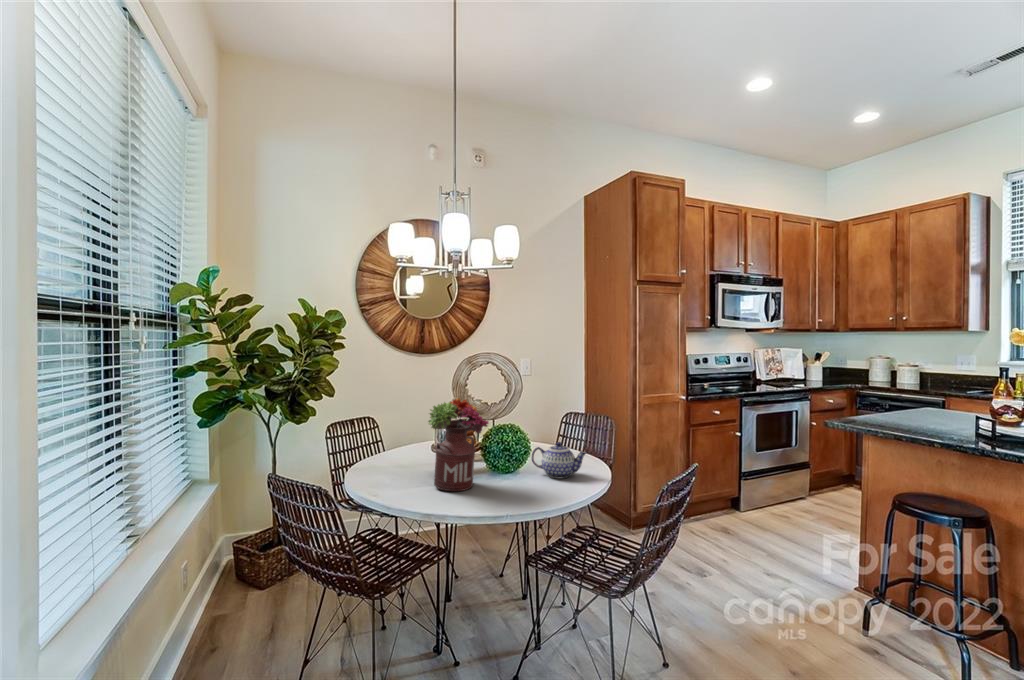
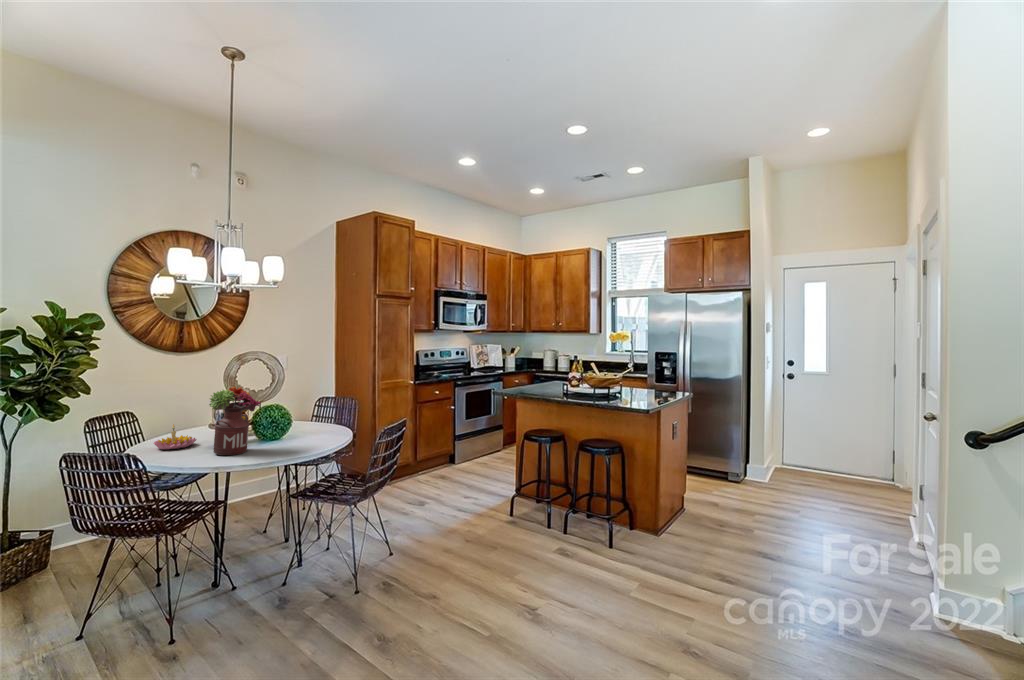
candle holder: none [378,439,422,472] -> present [154,424,197,450]
teapot: present [532,442,586,478] -> none [294,415,336,440]

